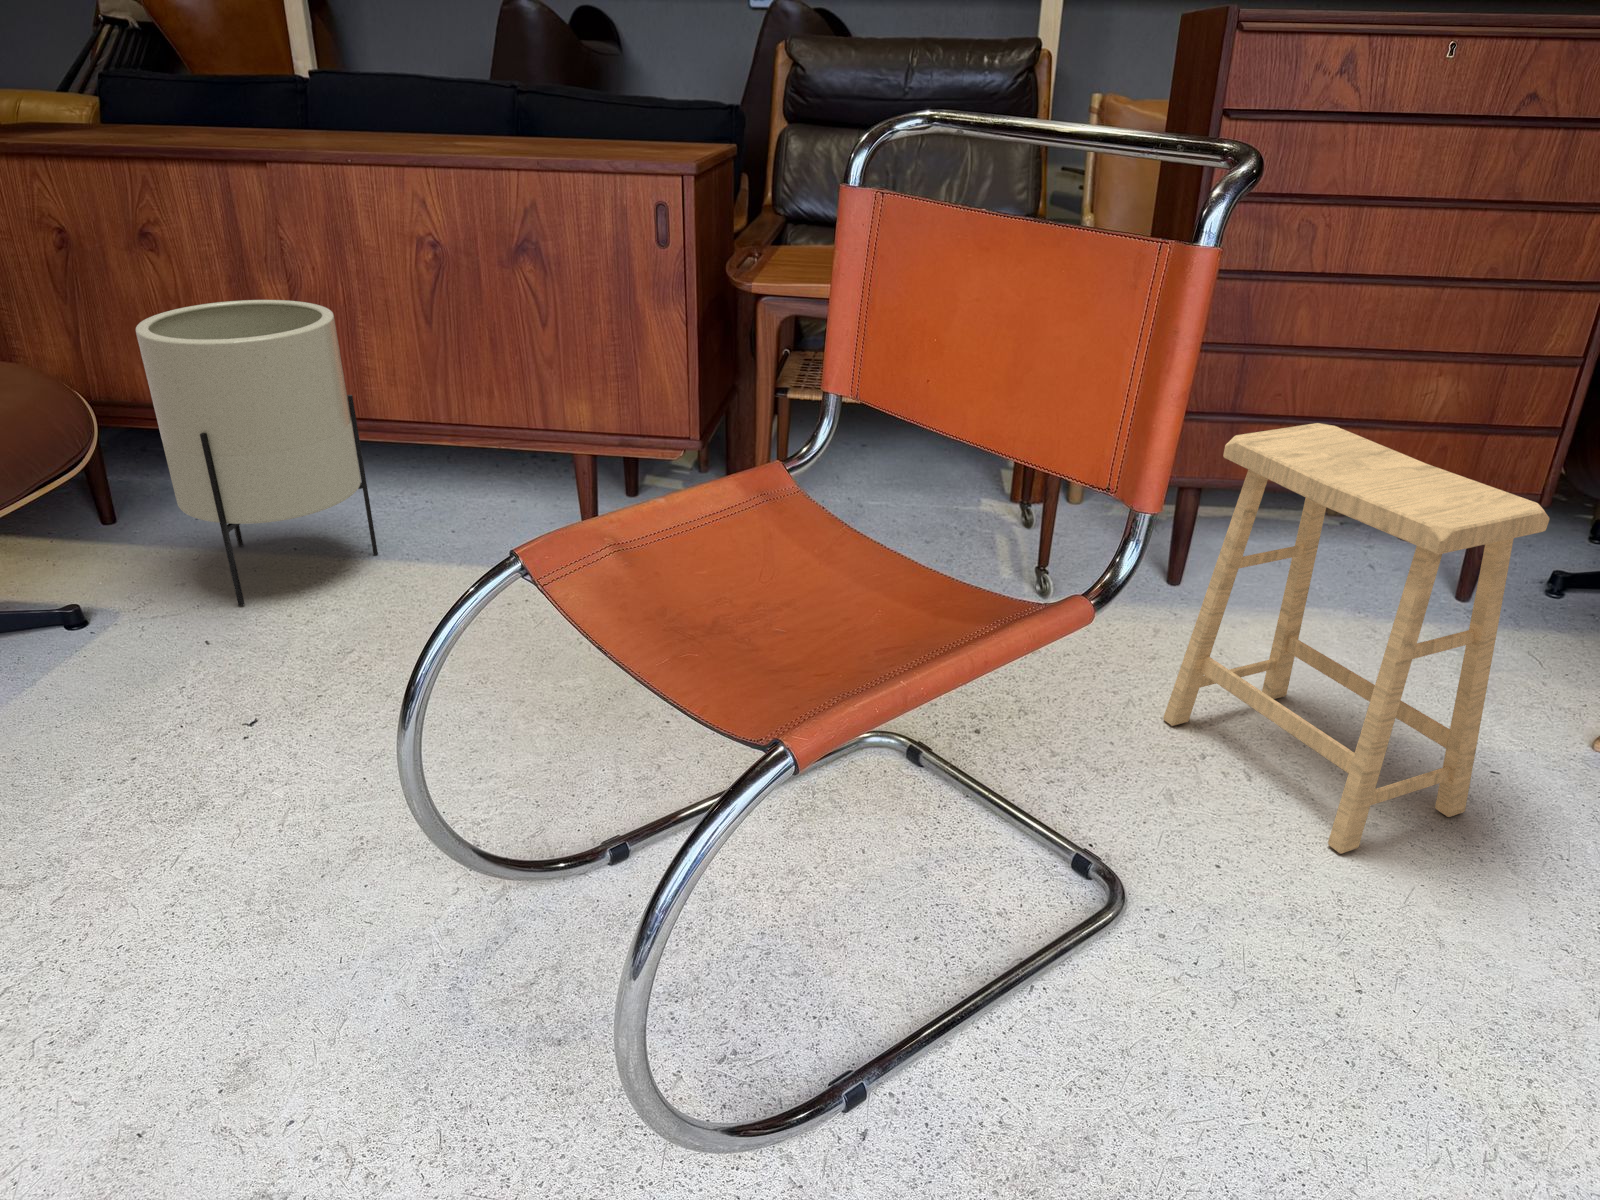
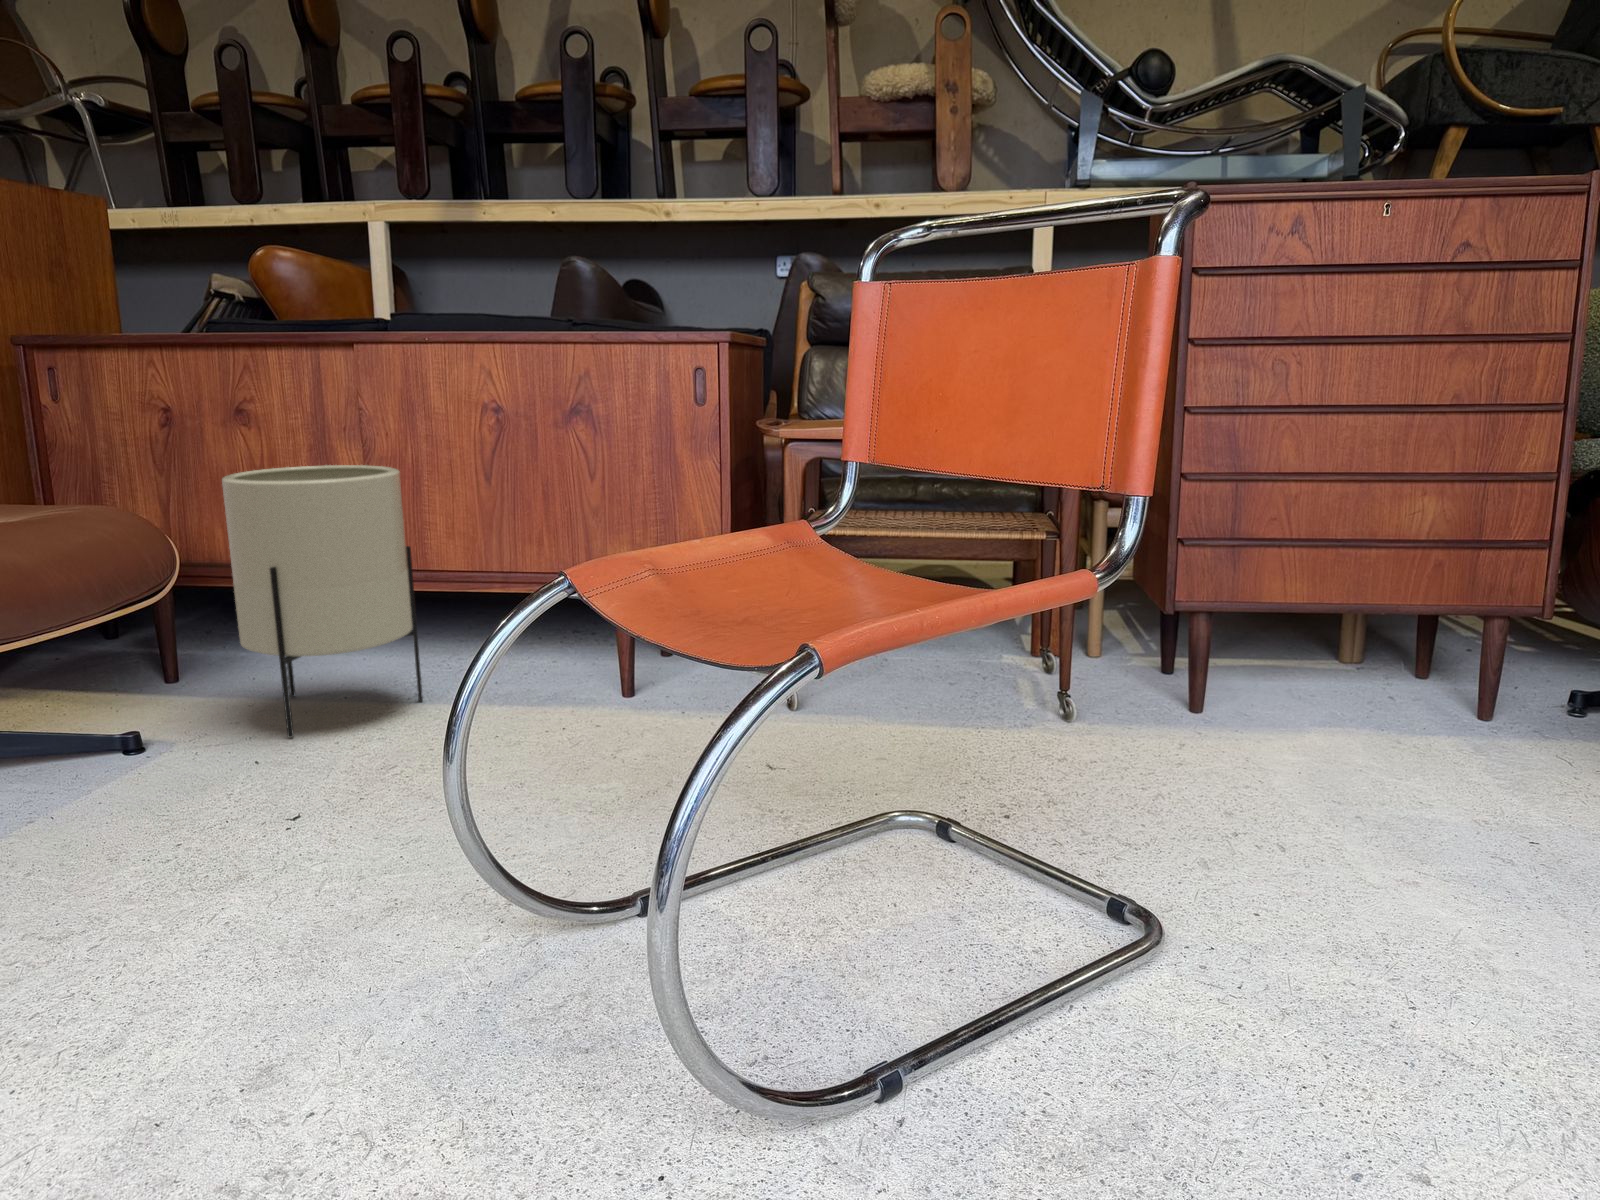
footstool: present [1163,423,1549,854] -> none [1192,508,1533,903]

